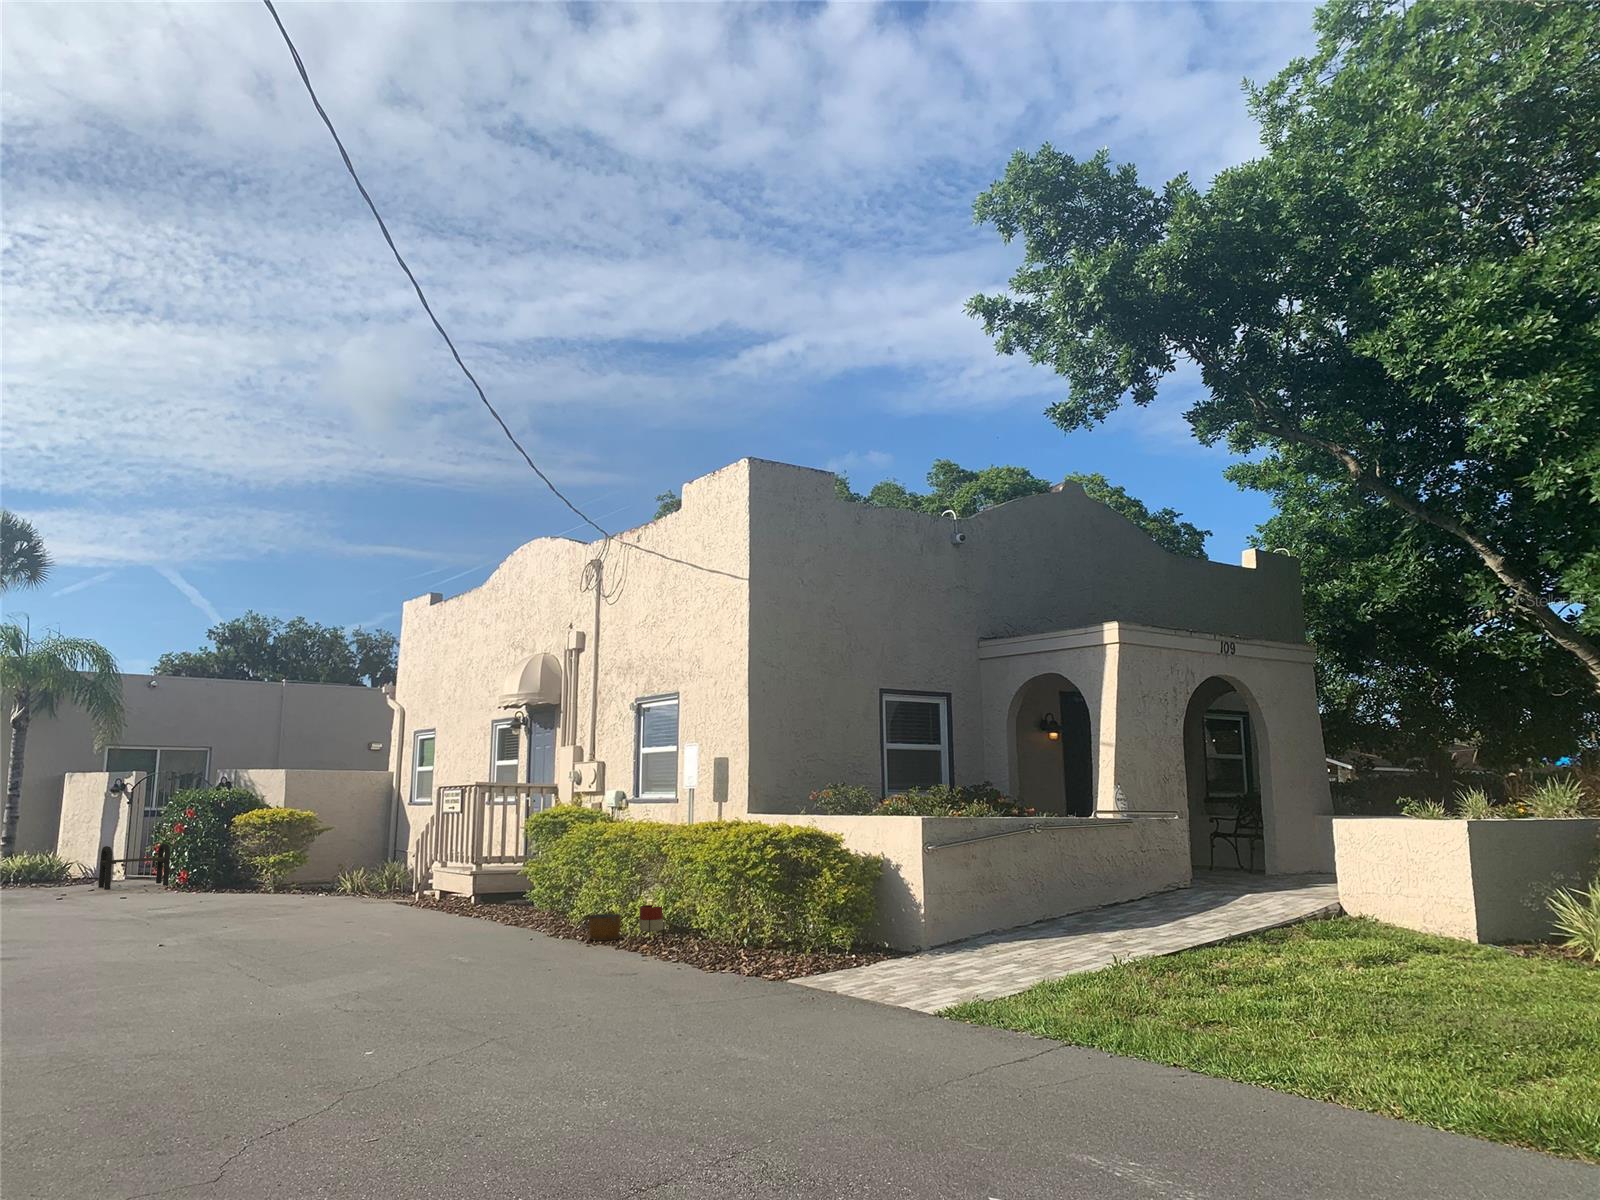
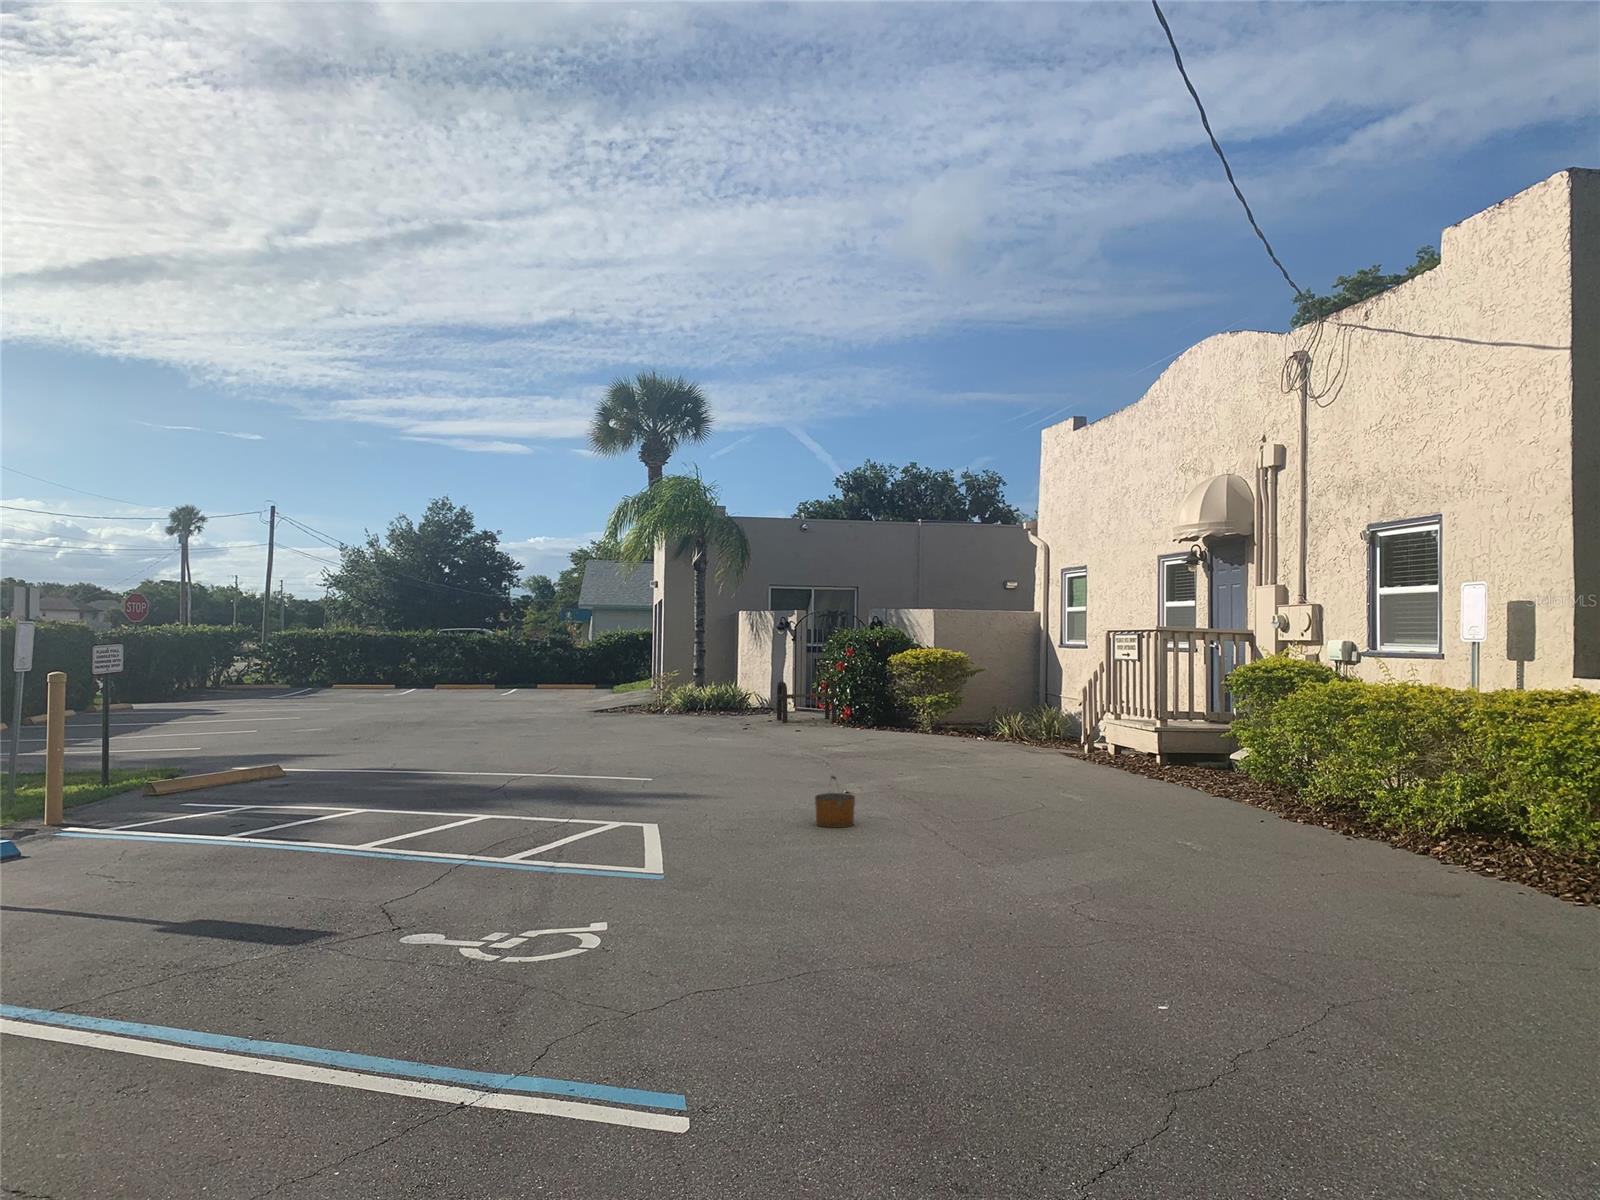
bucket: present [589,899,621,941] -> present [815,776,855,828]
planter: present [639,905,664,945] -> none [1424,794,1460,847]

